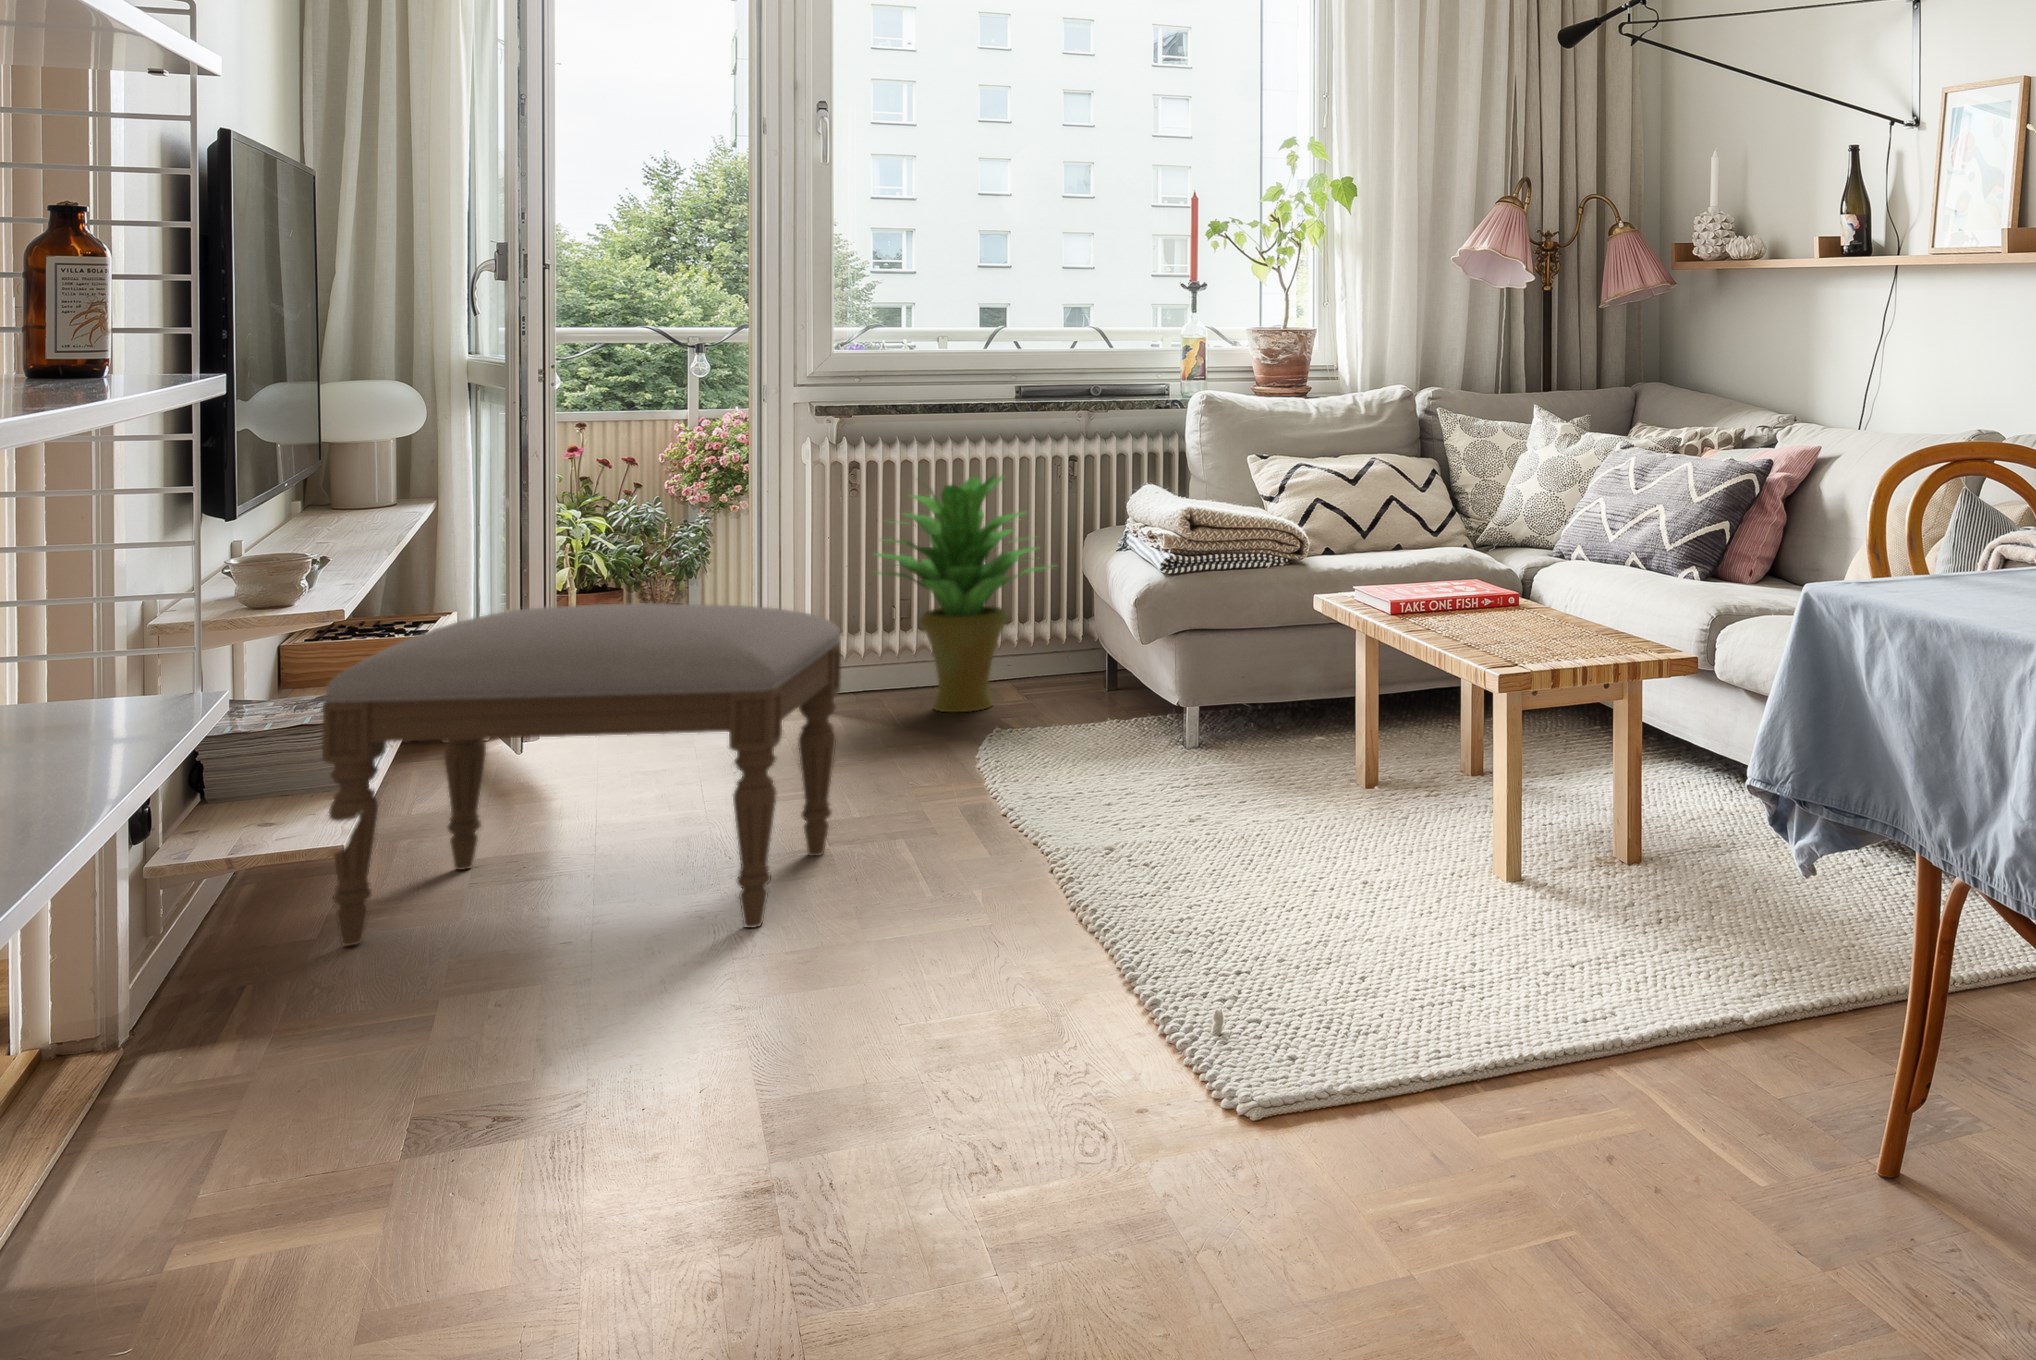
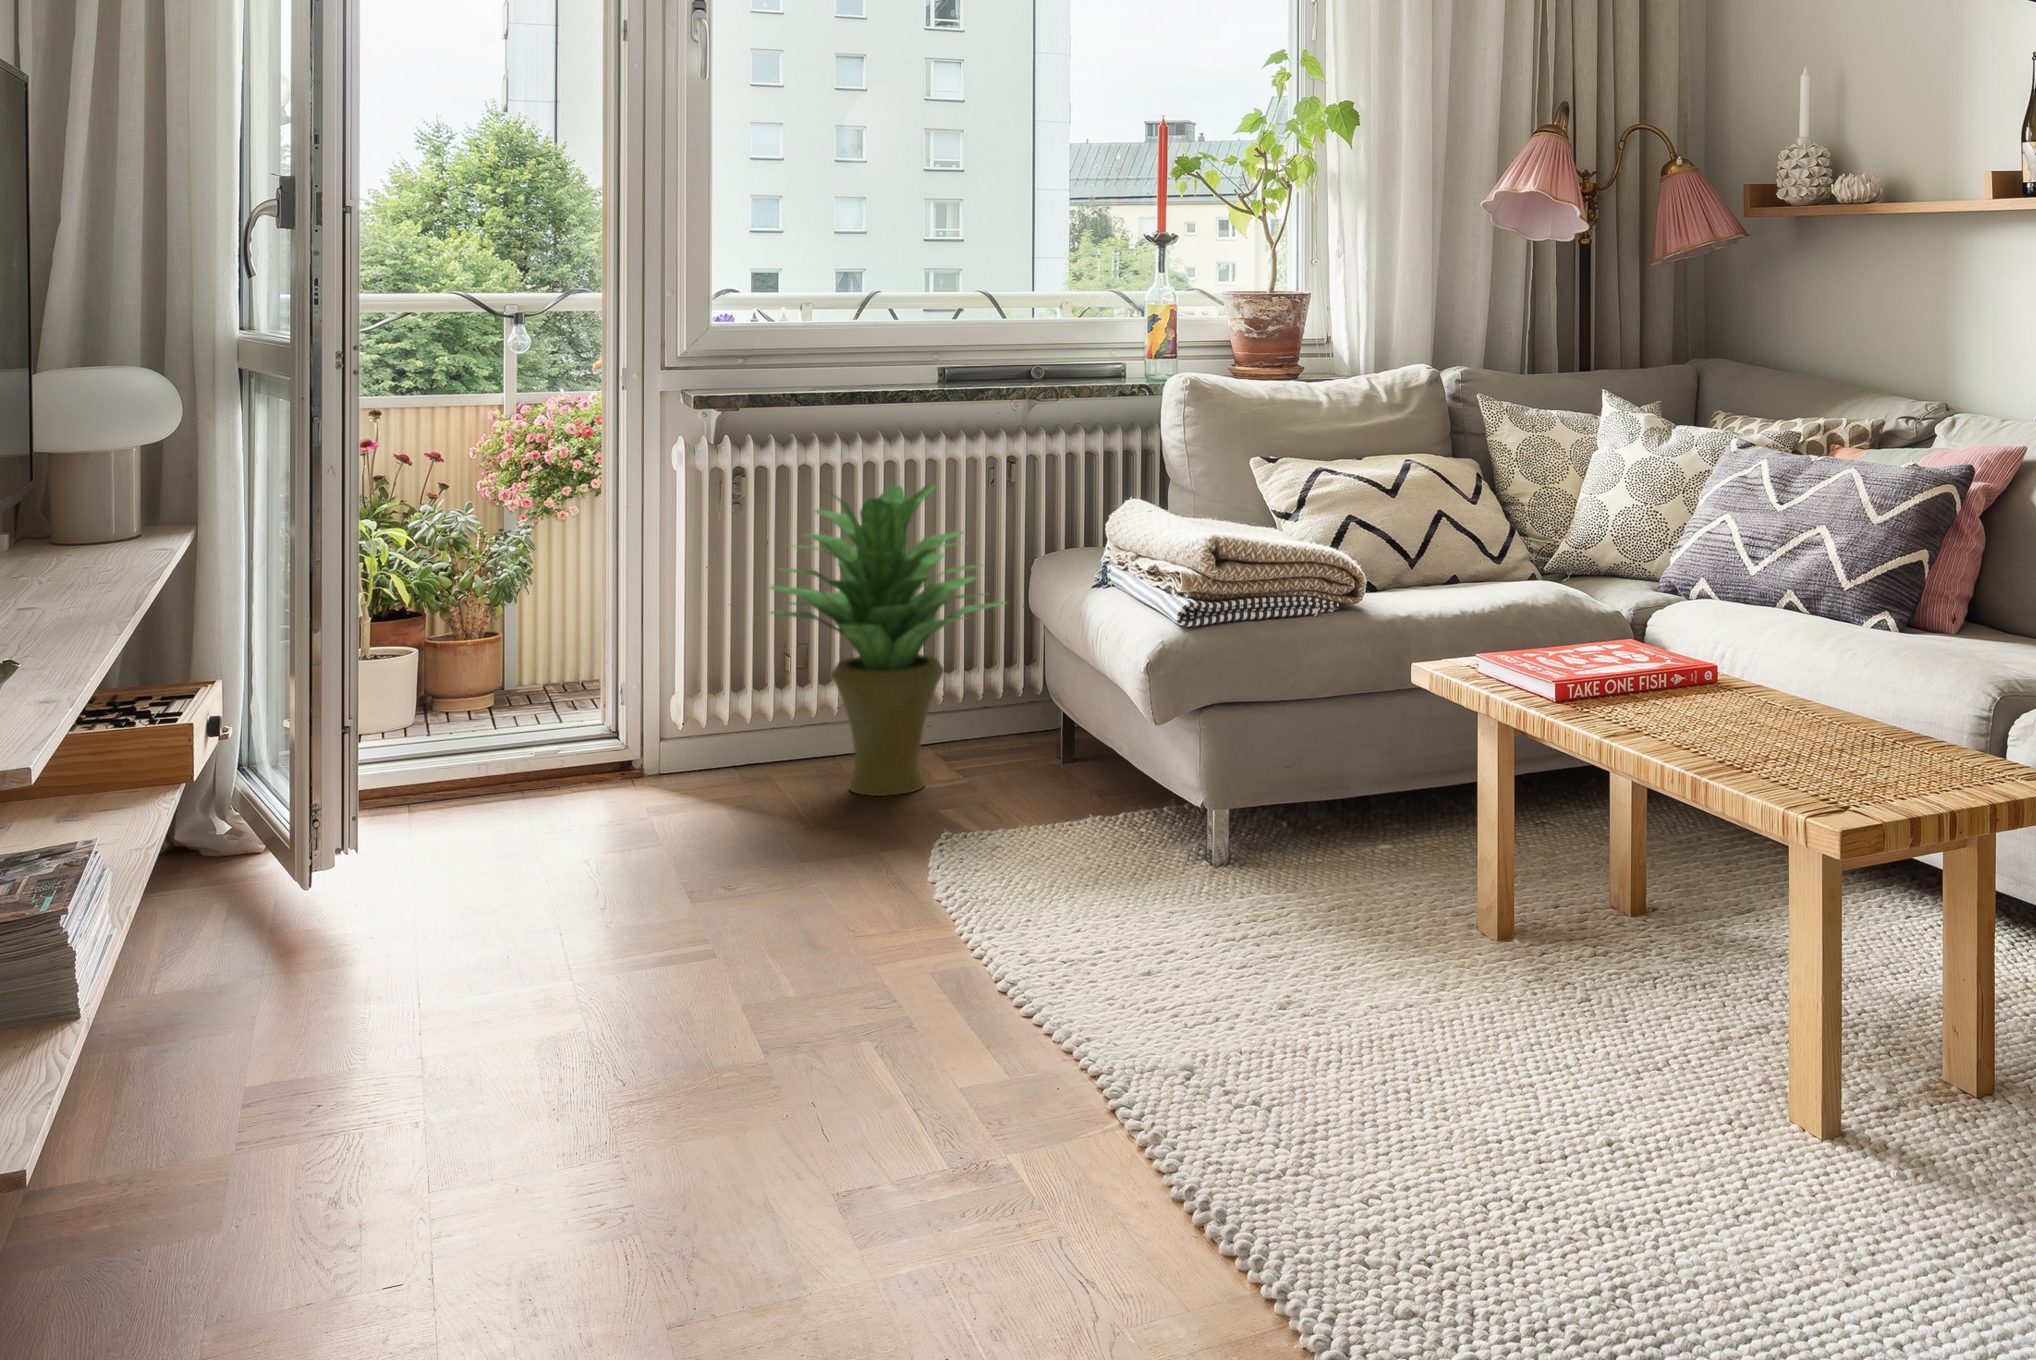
ottoman: present [322,603,841,946] -> none [51,688,791,1230]

